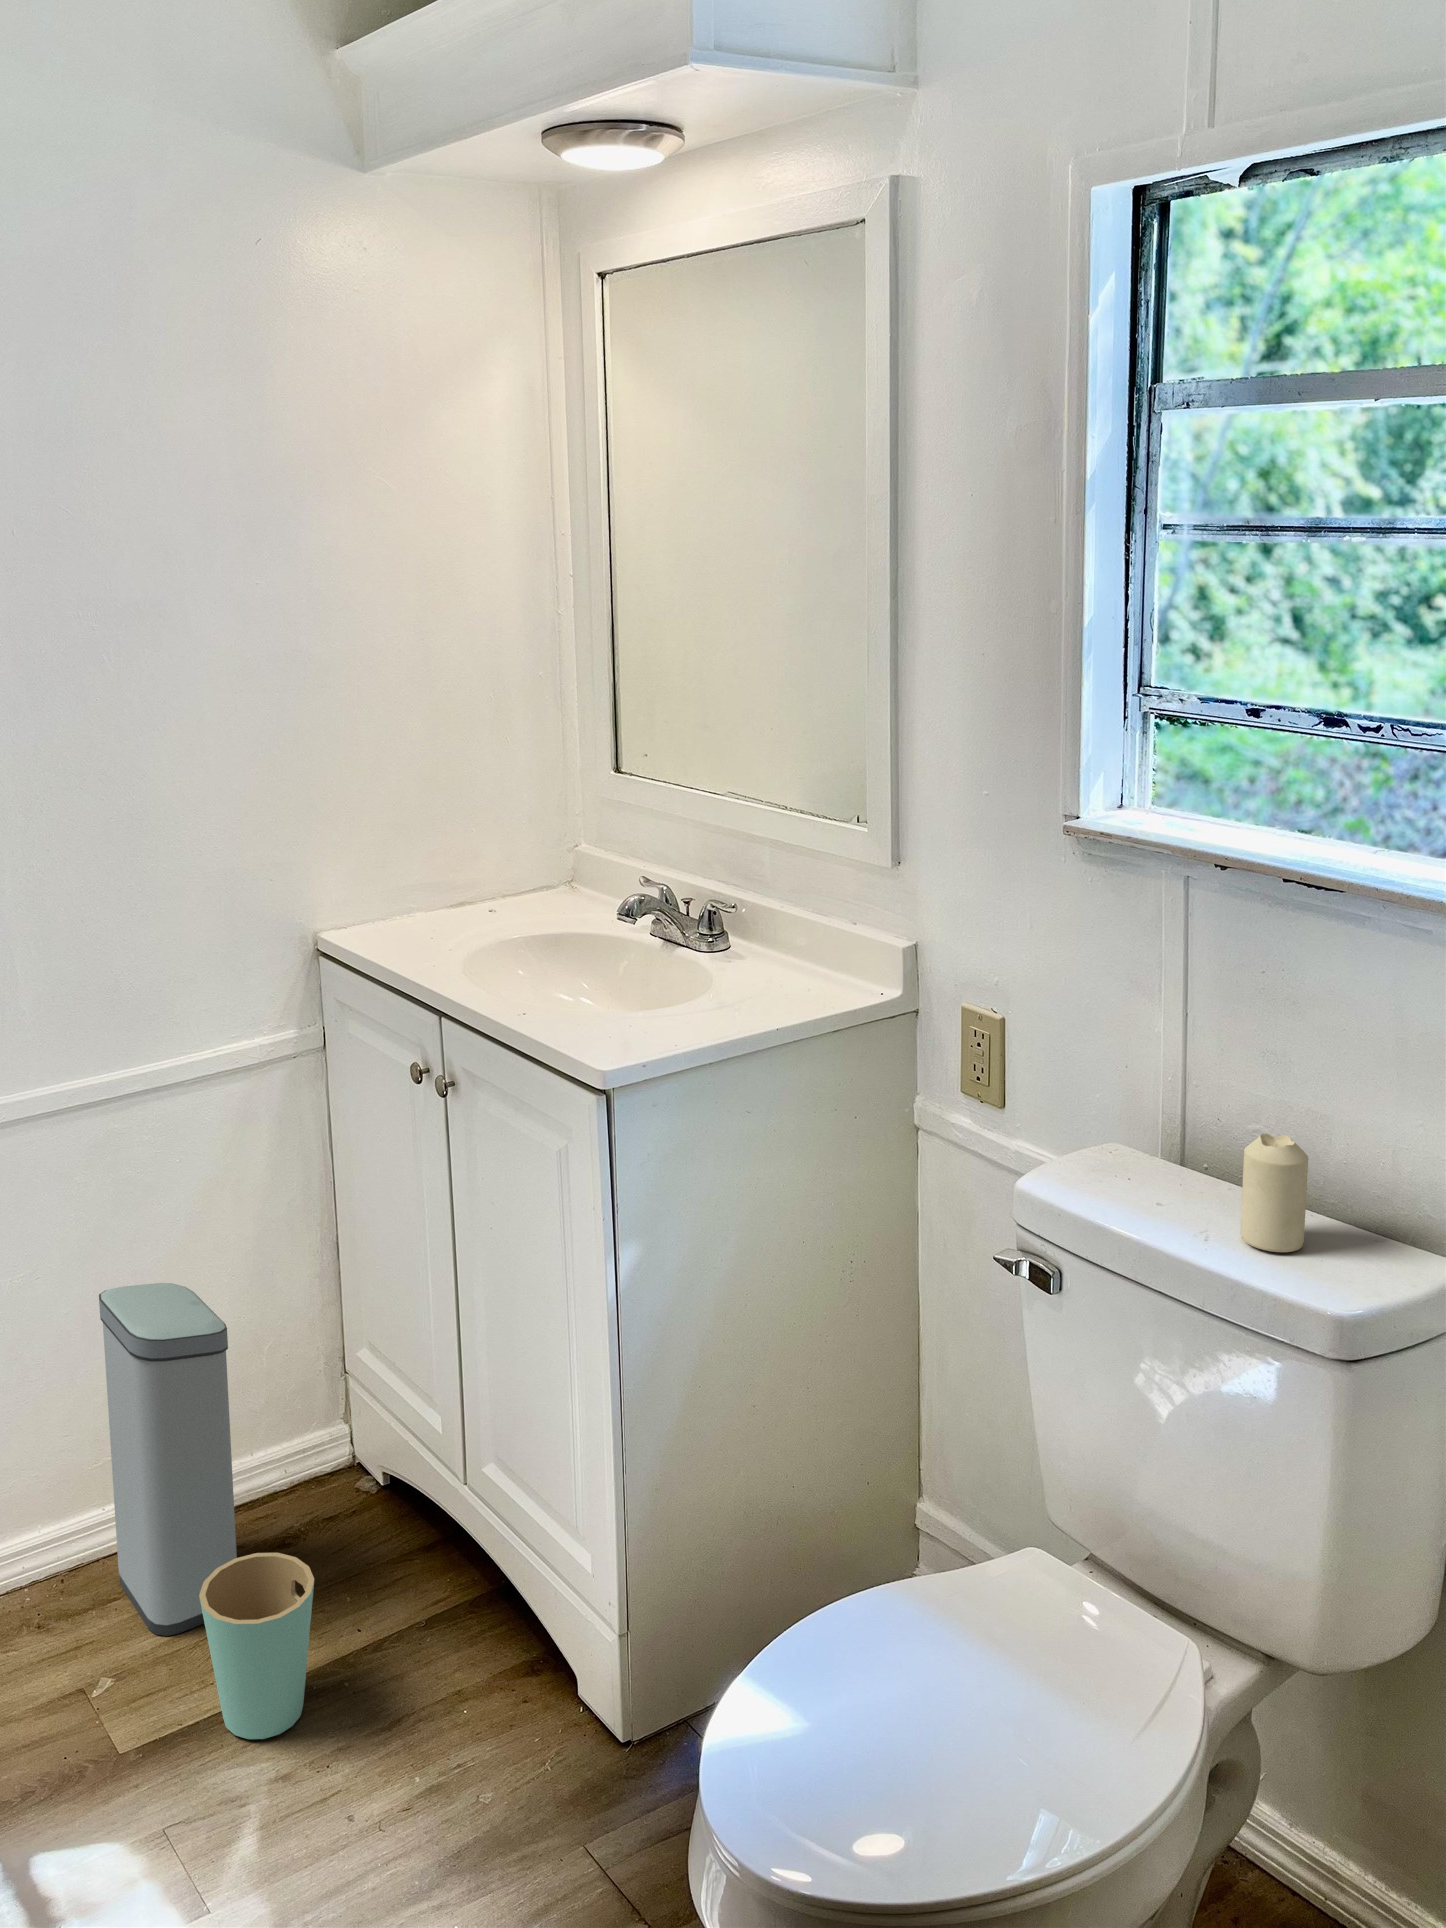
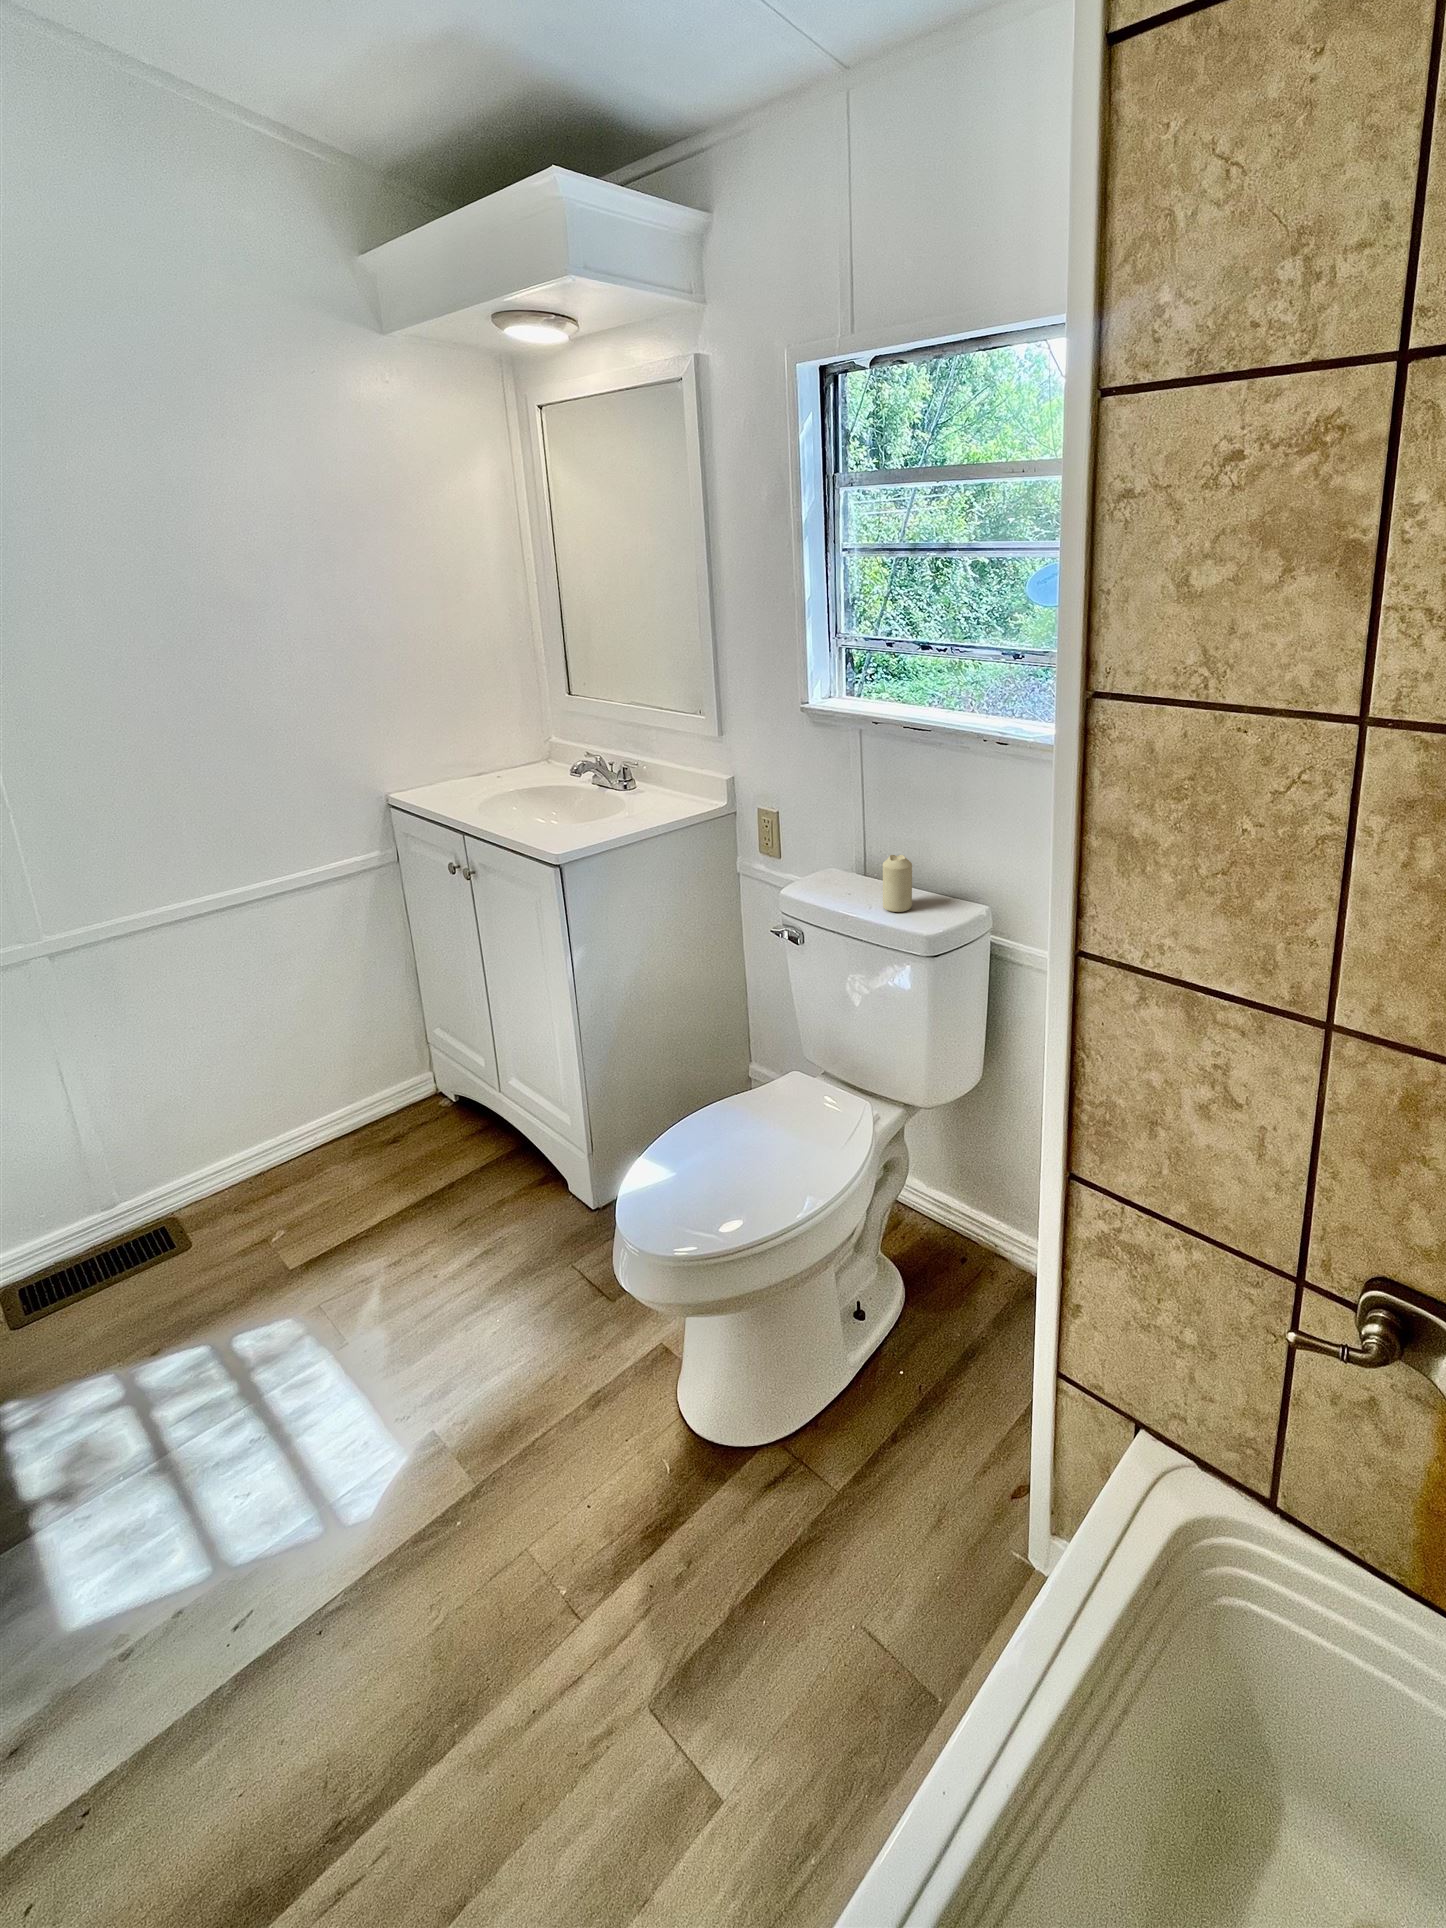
trash can: present [99,1283,314,1739] -> none [259,1004,408,1249]

